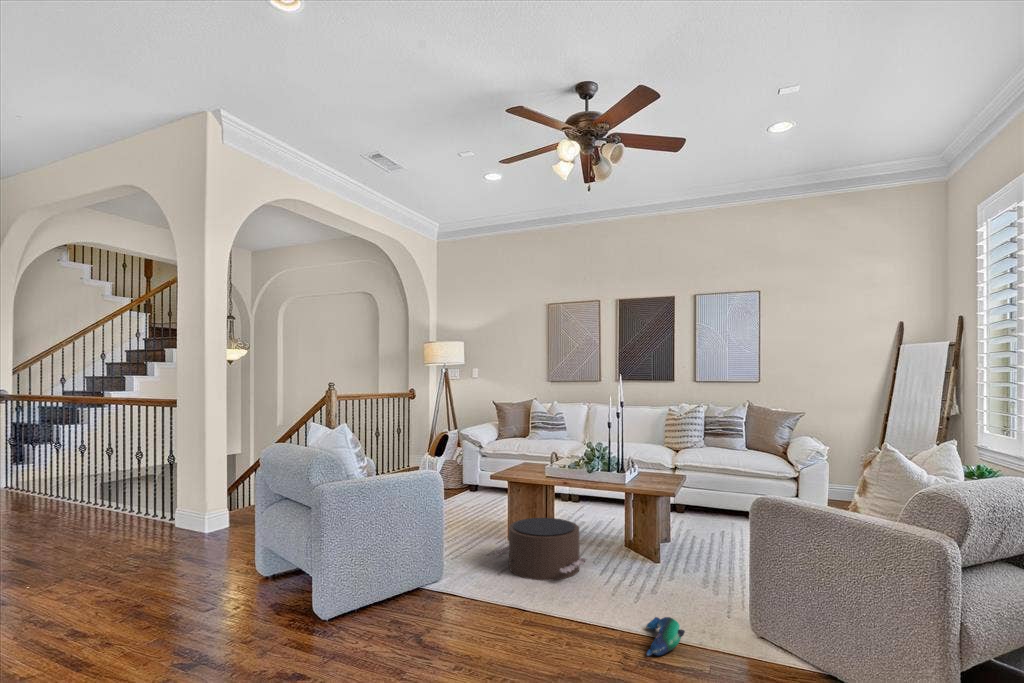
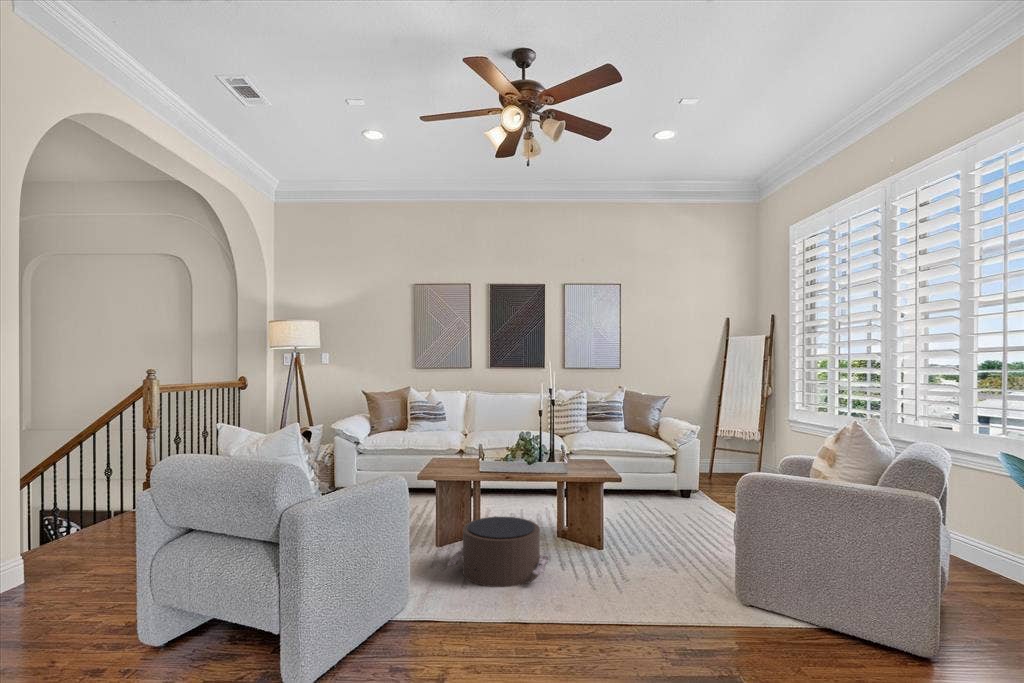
plush toy: present [646,617,685,656] -> none [657,605,709,649]

